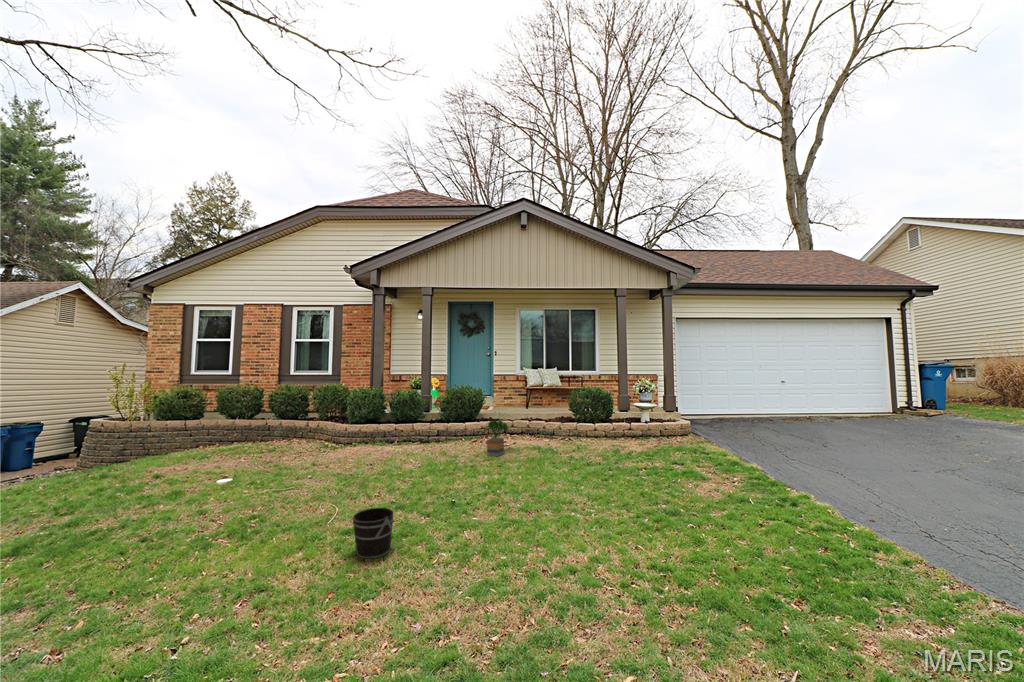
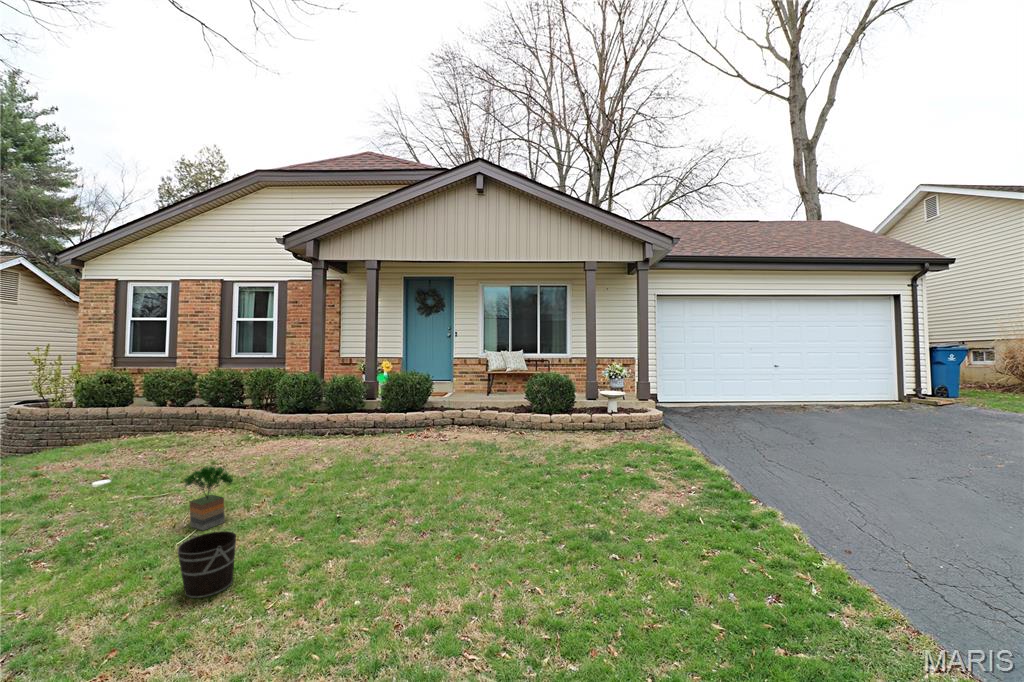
potted tree: present [484,421,509,456] -> present [184,466,233,530]

